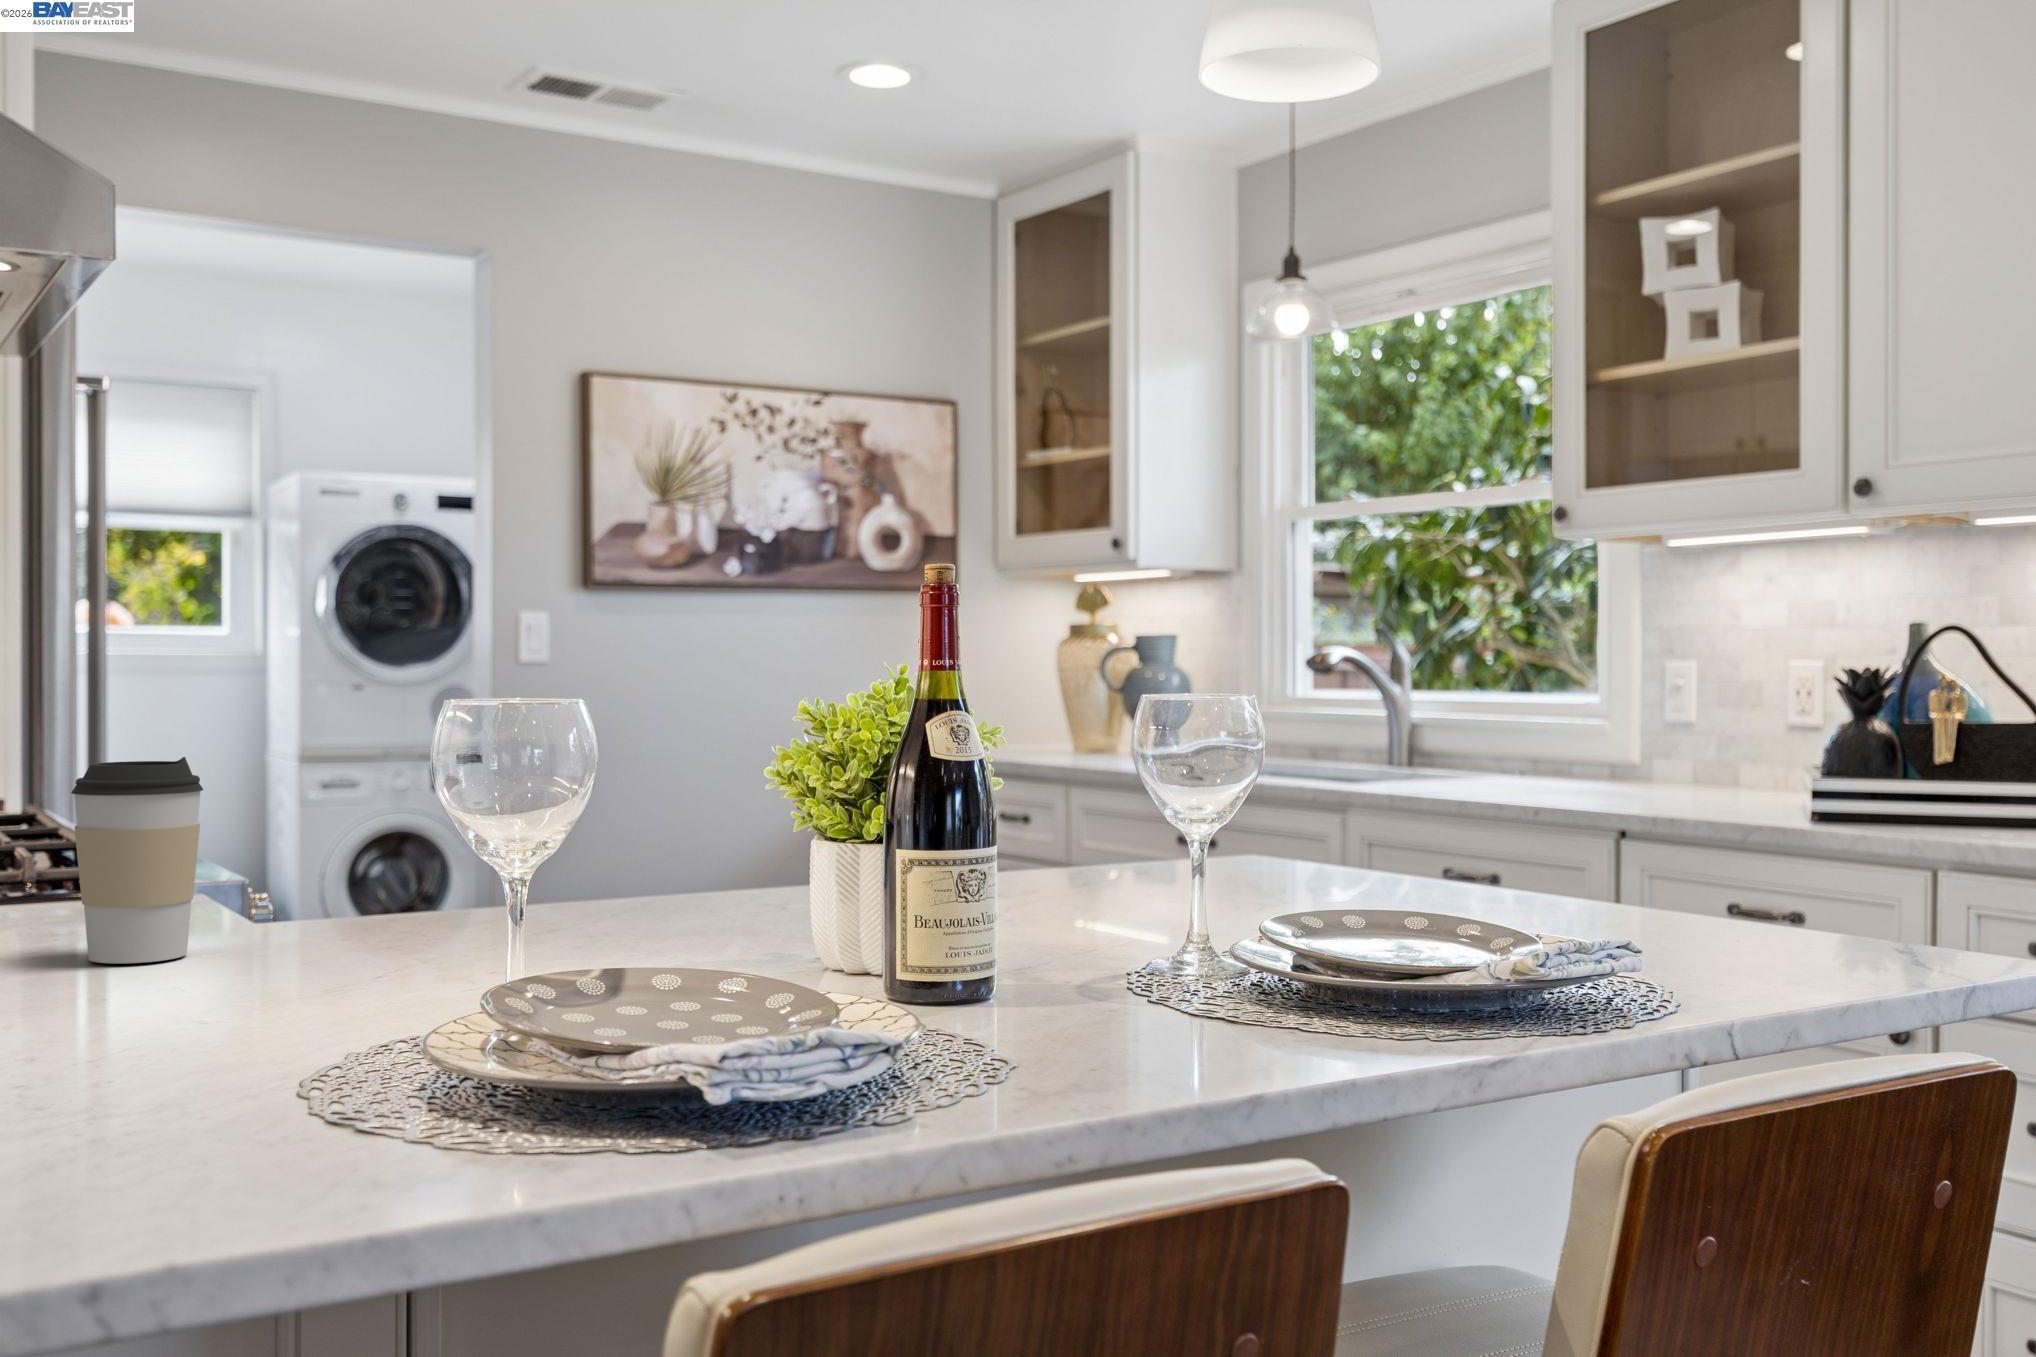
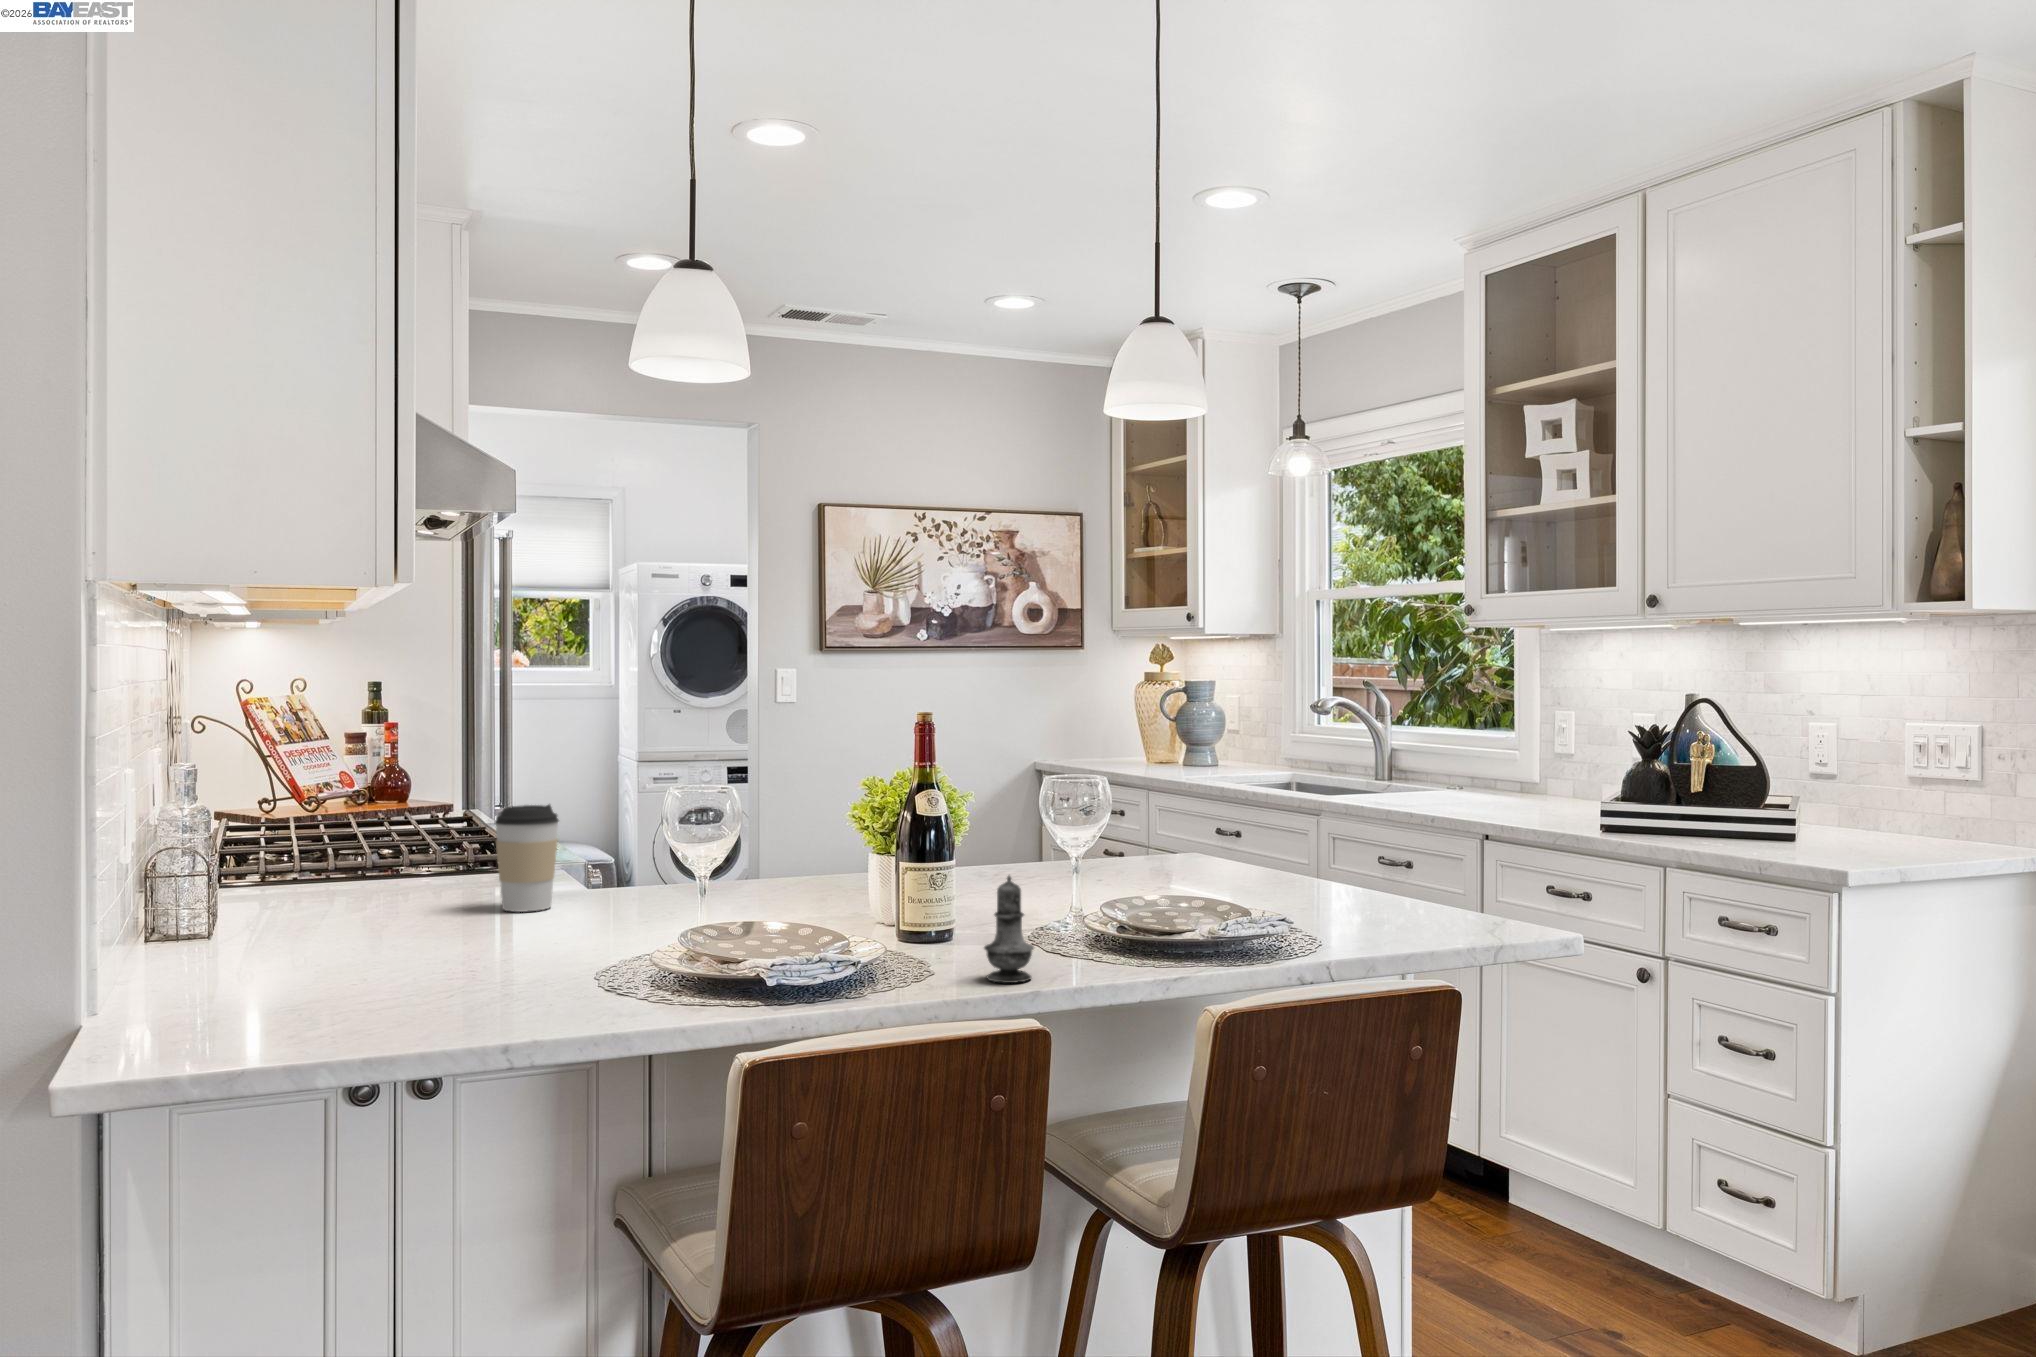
salt shaker: none [1124,859,1227,1079] -> present [984,876,1034,983]

